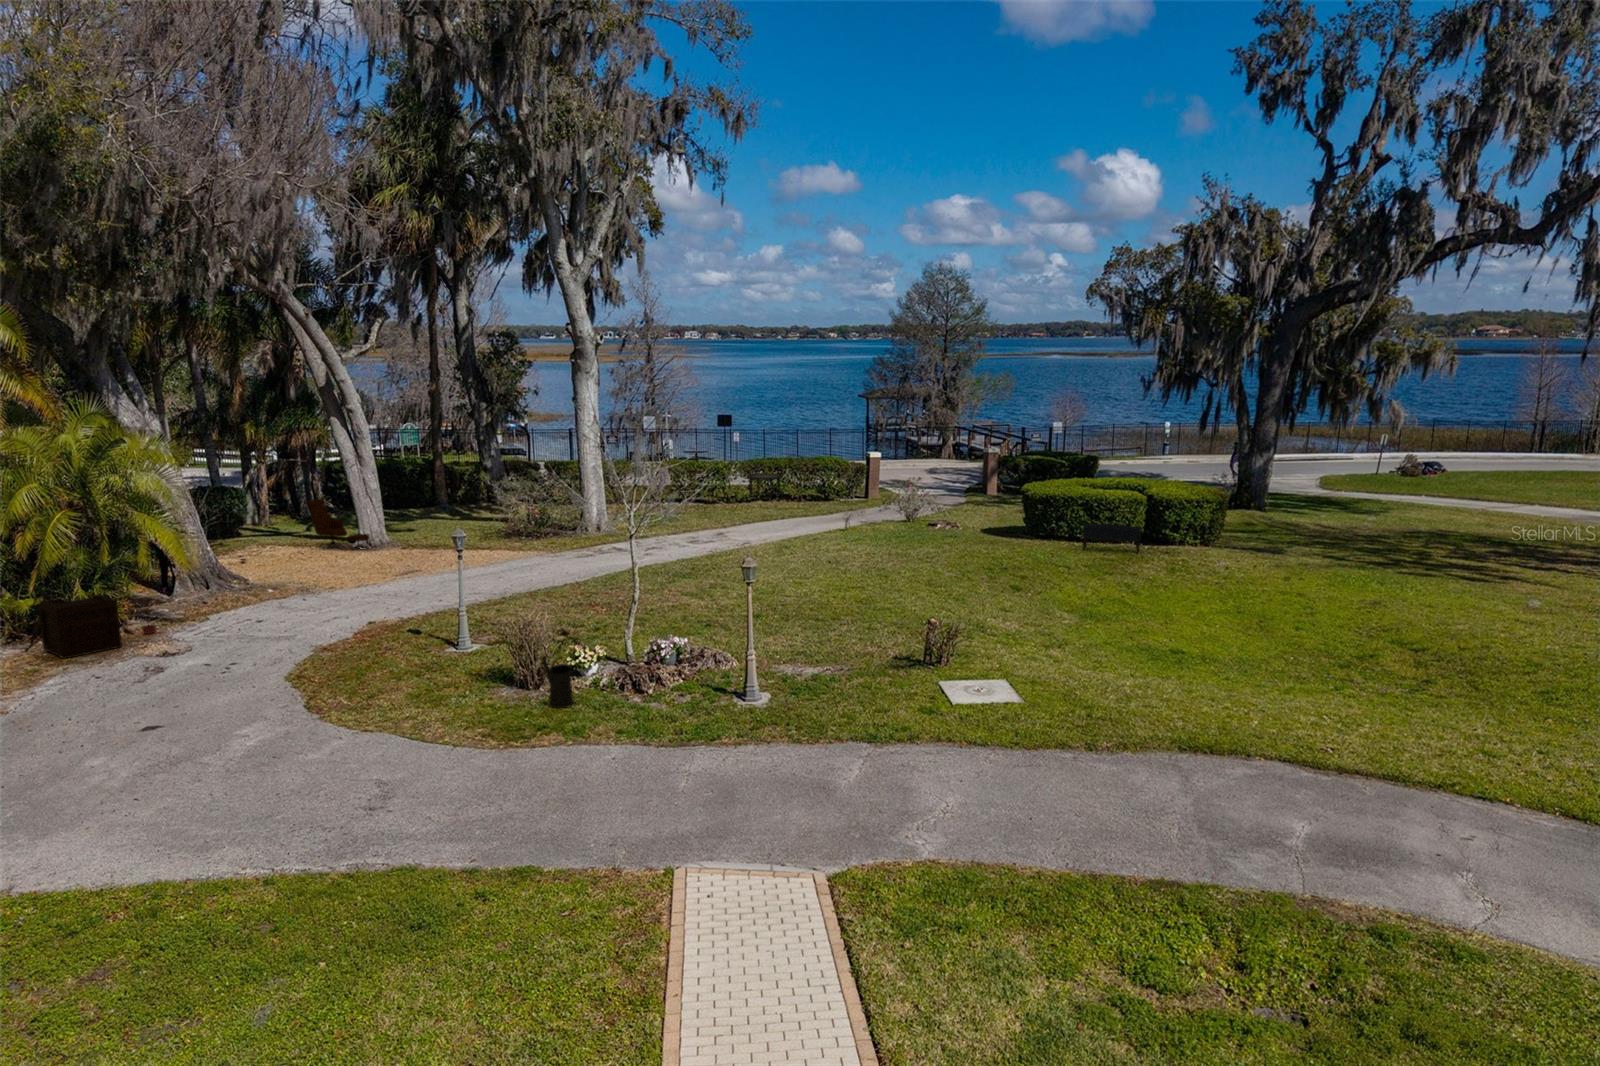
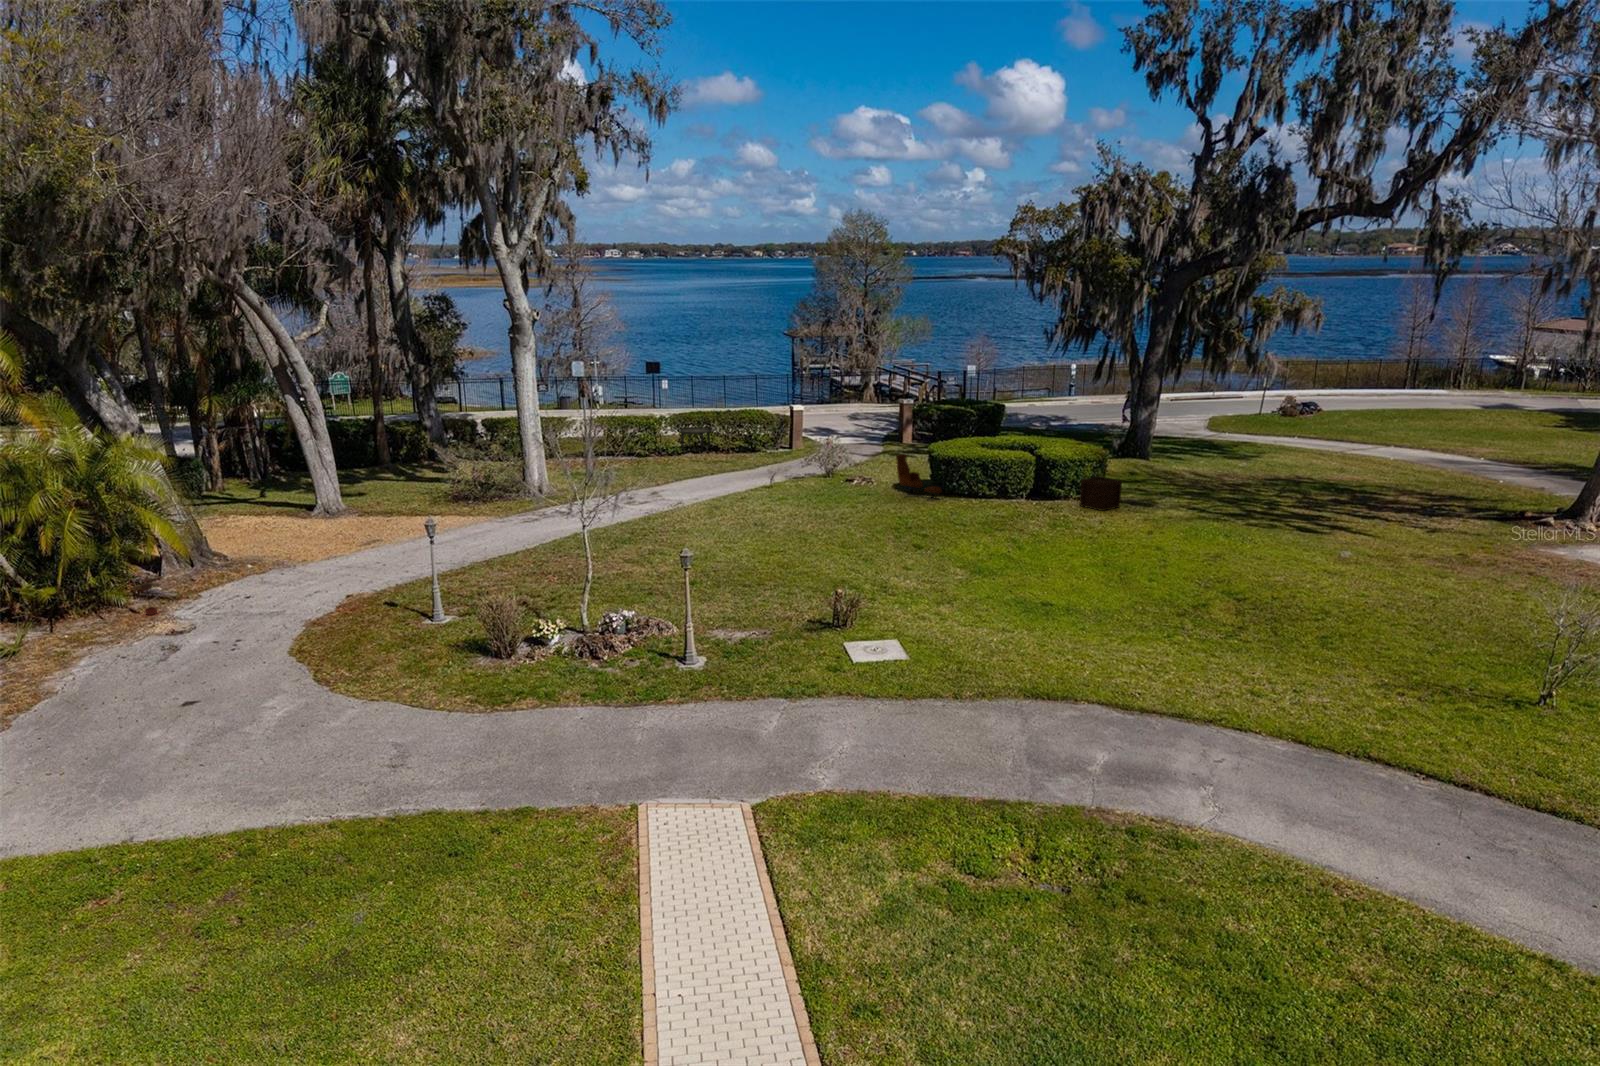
lounge chair: present [308,499,369,548] -> present [896,454,942,498]
bench: present [1083,523,1142,553] -> none [981,481,1032,509]
wooden crate: present [38,594,122,659] -> present [1079,476,1122,511]
watering can: present [542,656,574,708] -> none [513,632,543,676]

